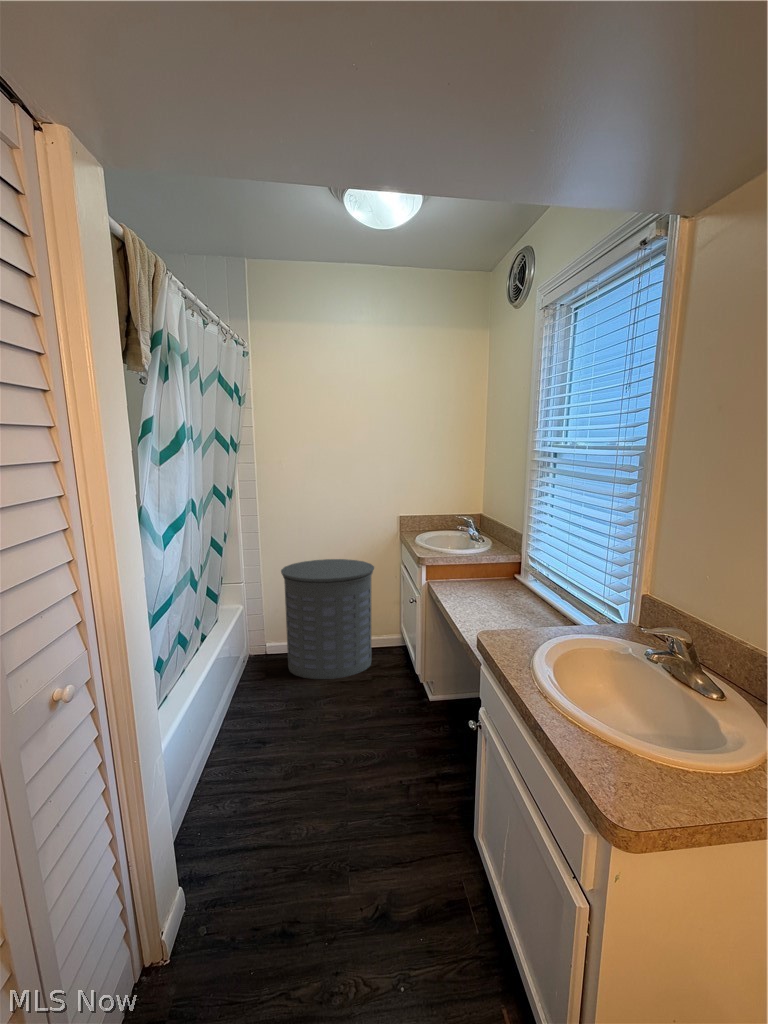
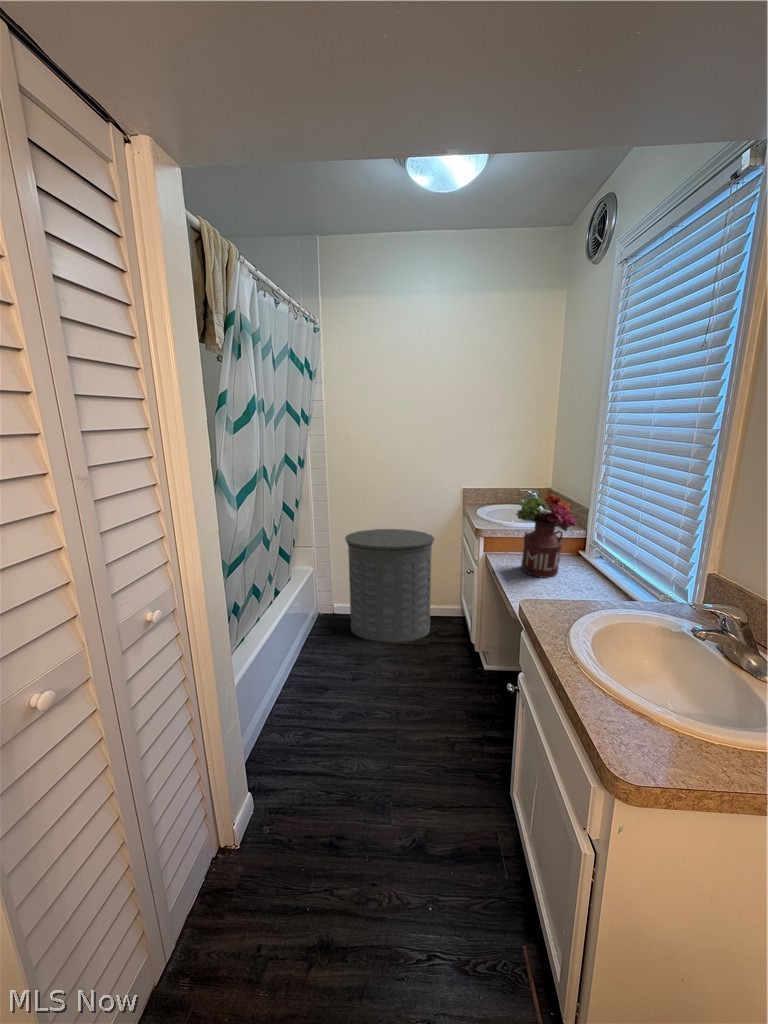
flower arrangement: none [459,522,517,604] -> present [516,494,576,578]

